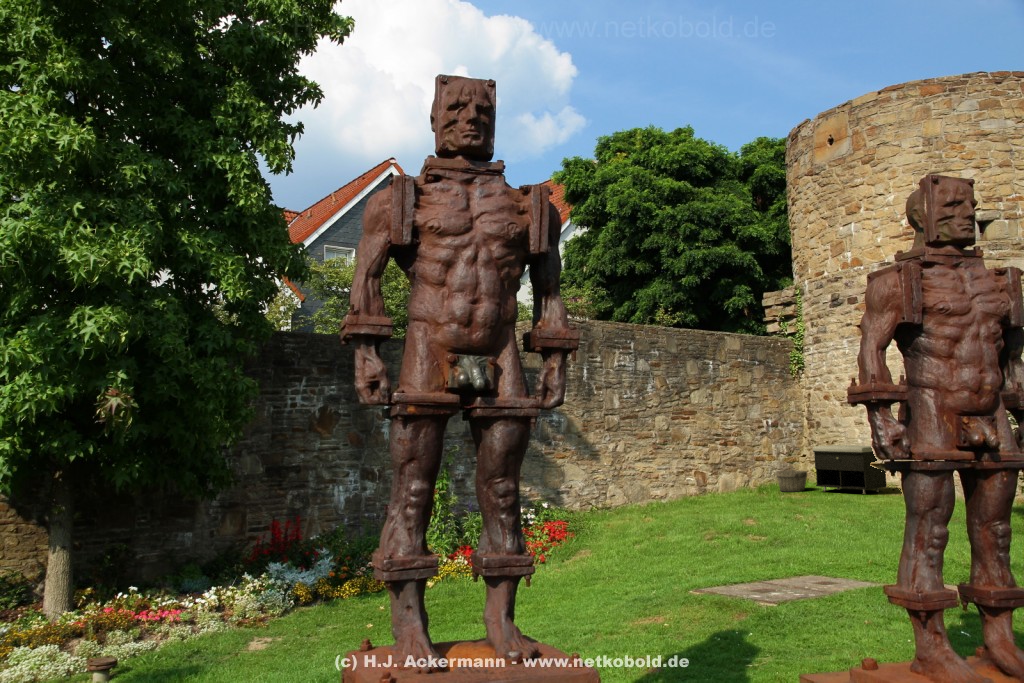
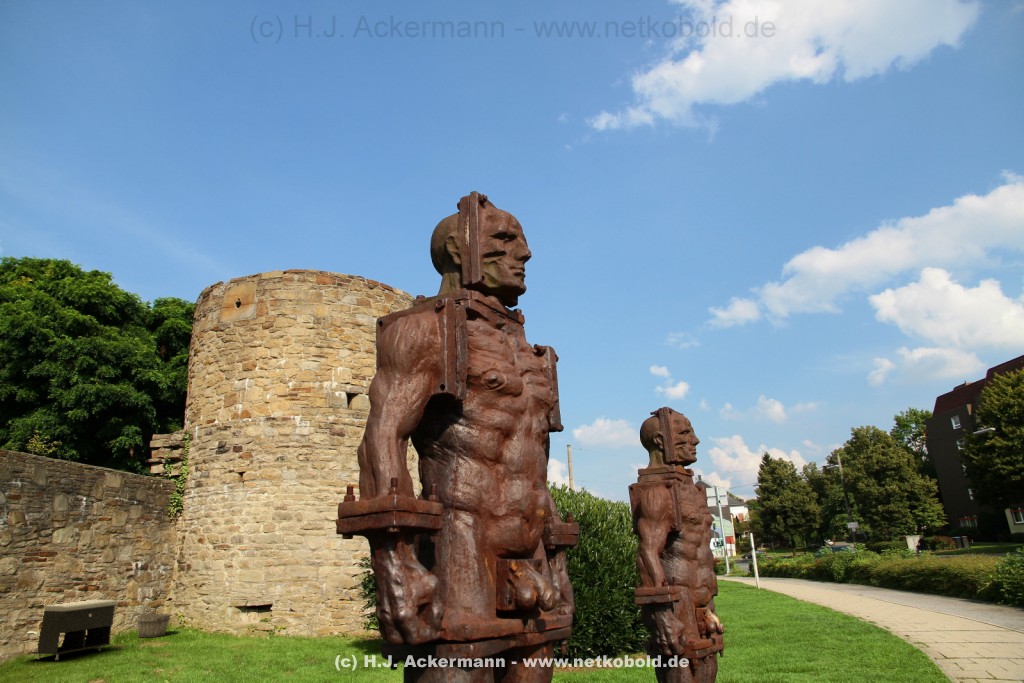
storage bench: present [813,445,887,494] -> present [32,599,117,660]

